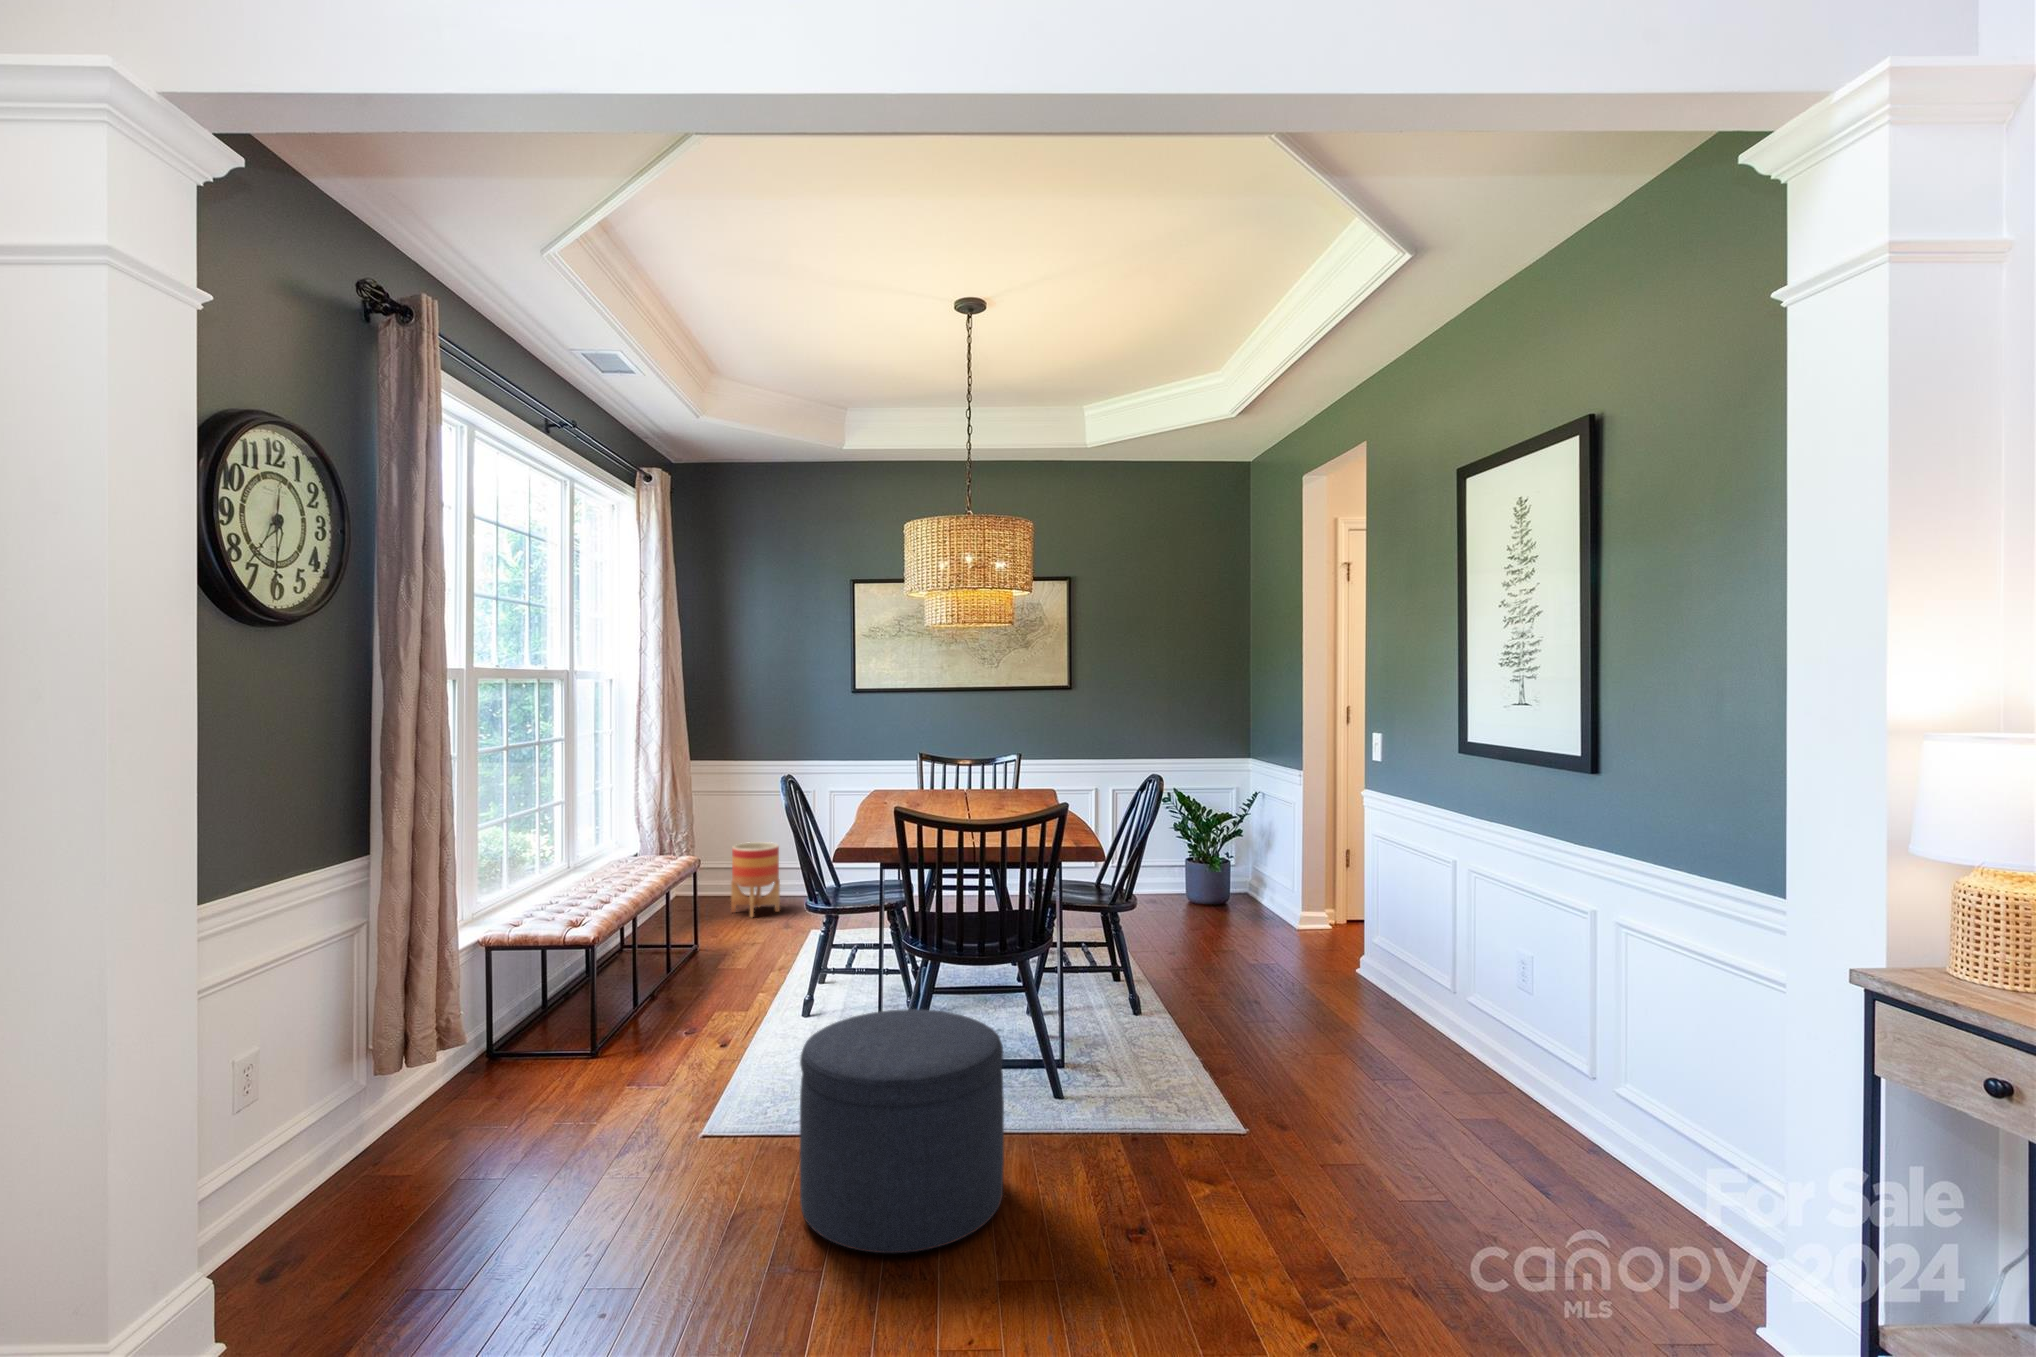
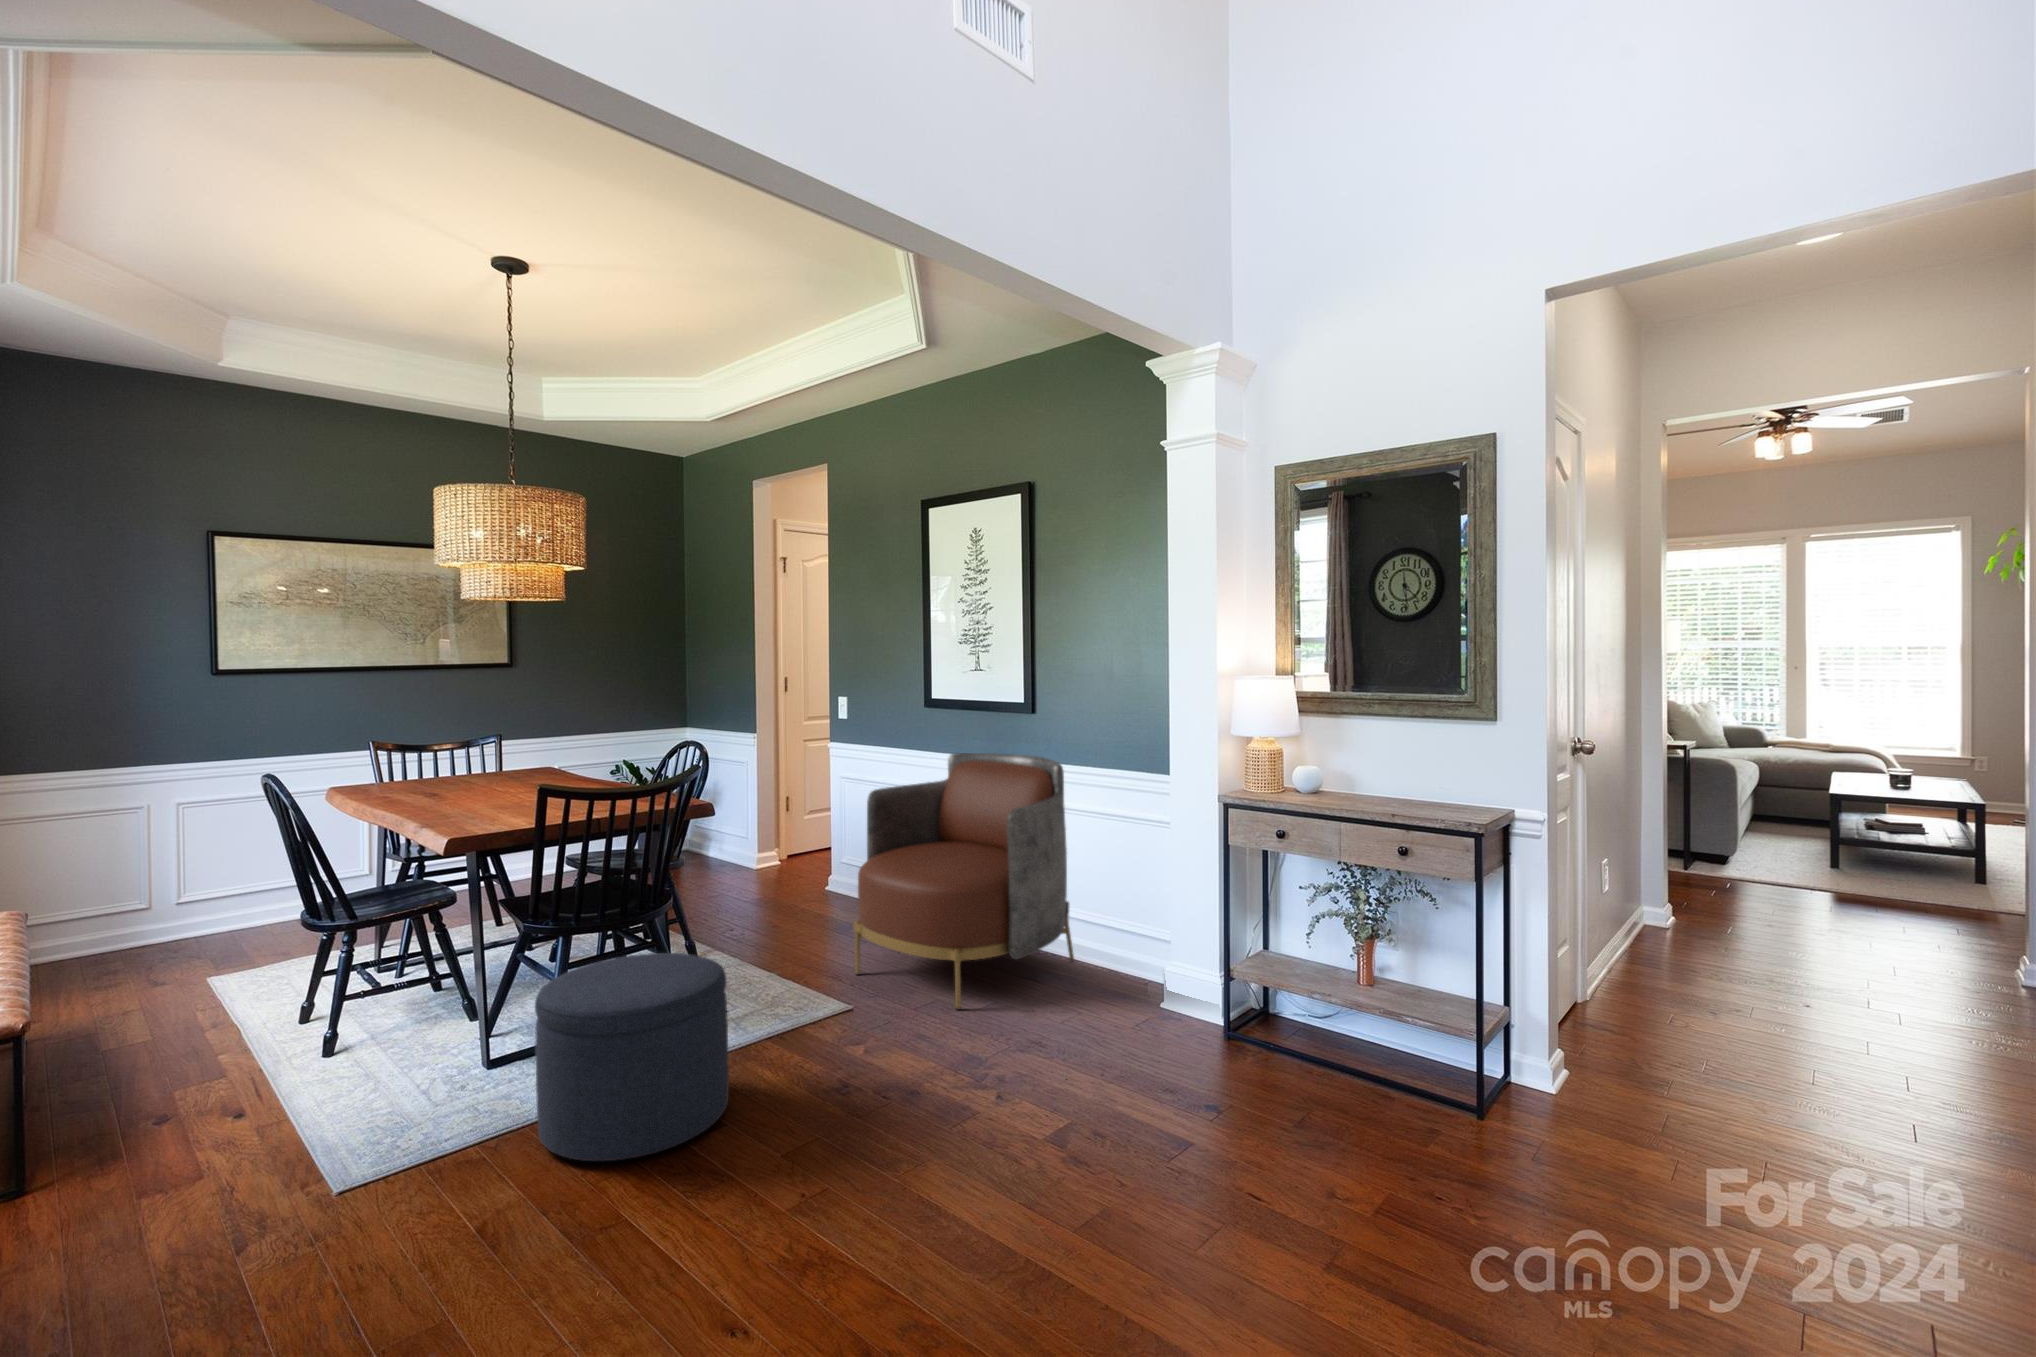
armchair: none [1281,823,1635,1206] -> present [854,753,1074,1010]
planter: present [731,842,780,917] -> none [60,871,145,970]

